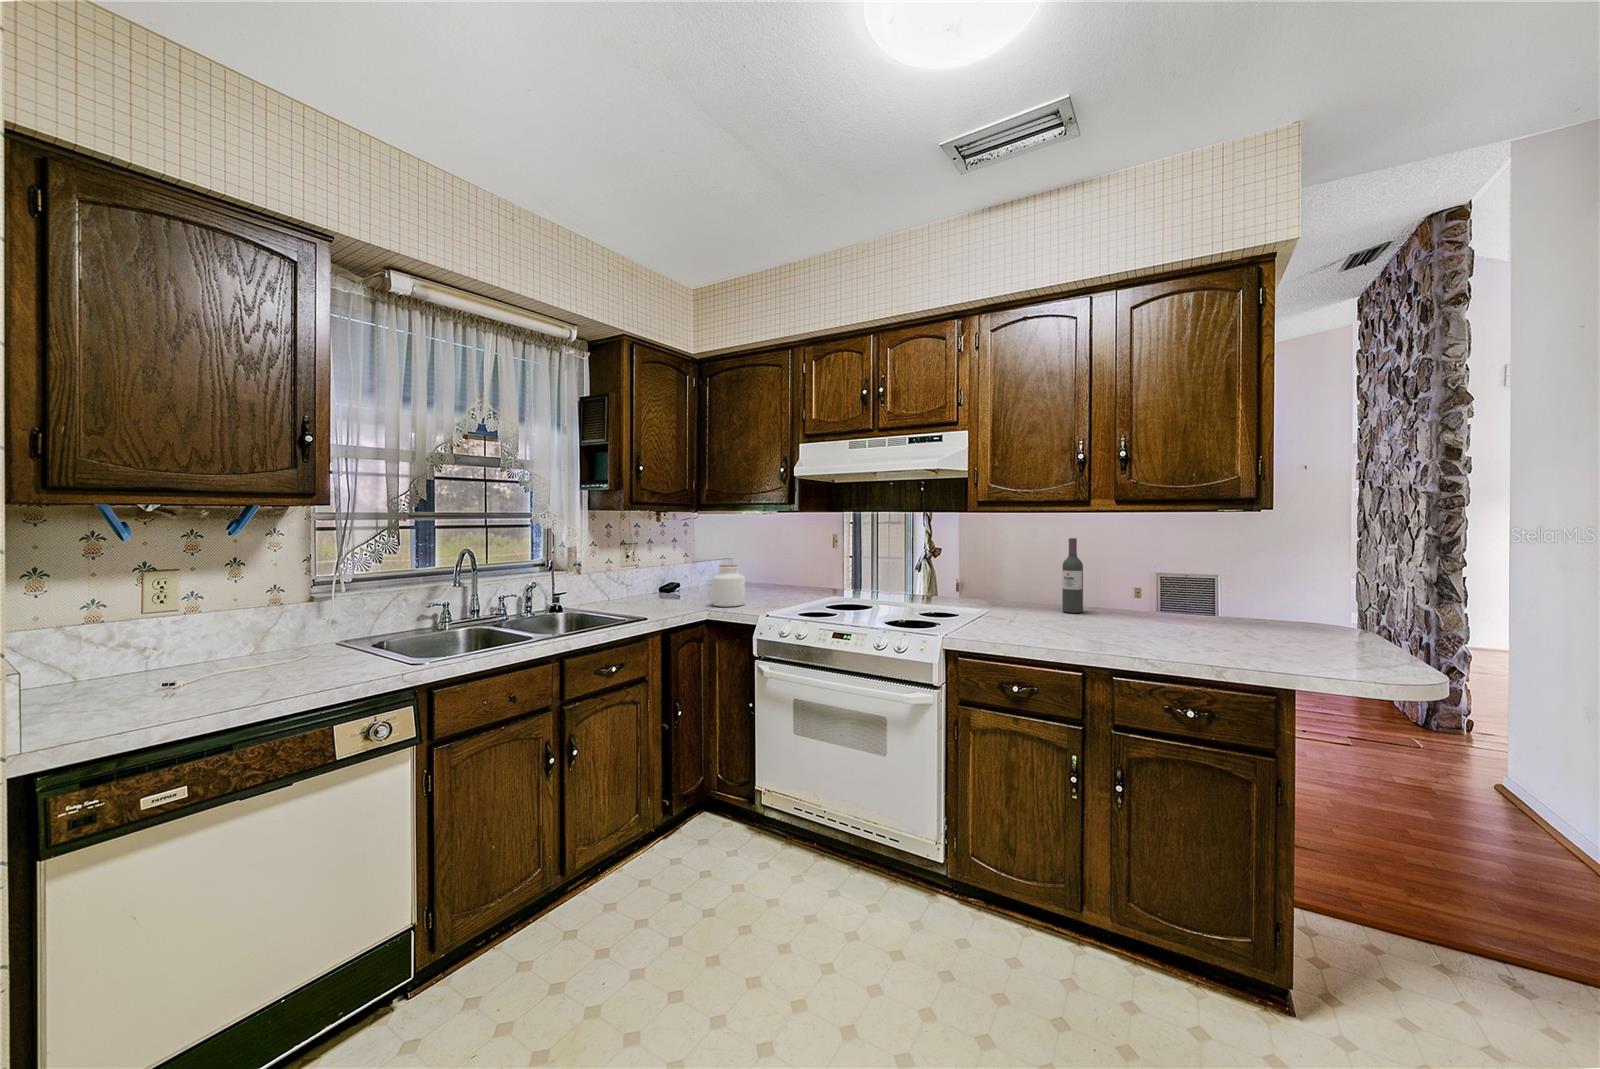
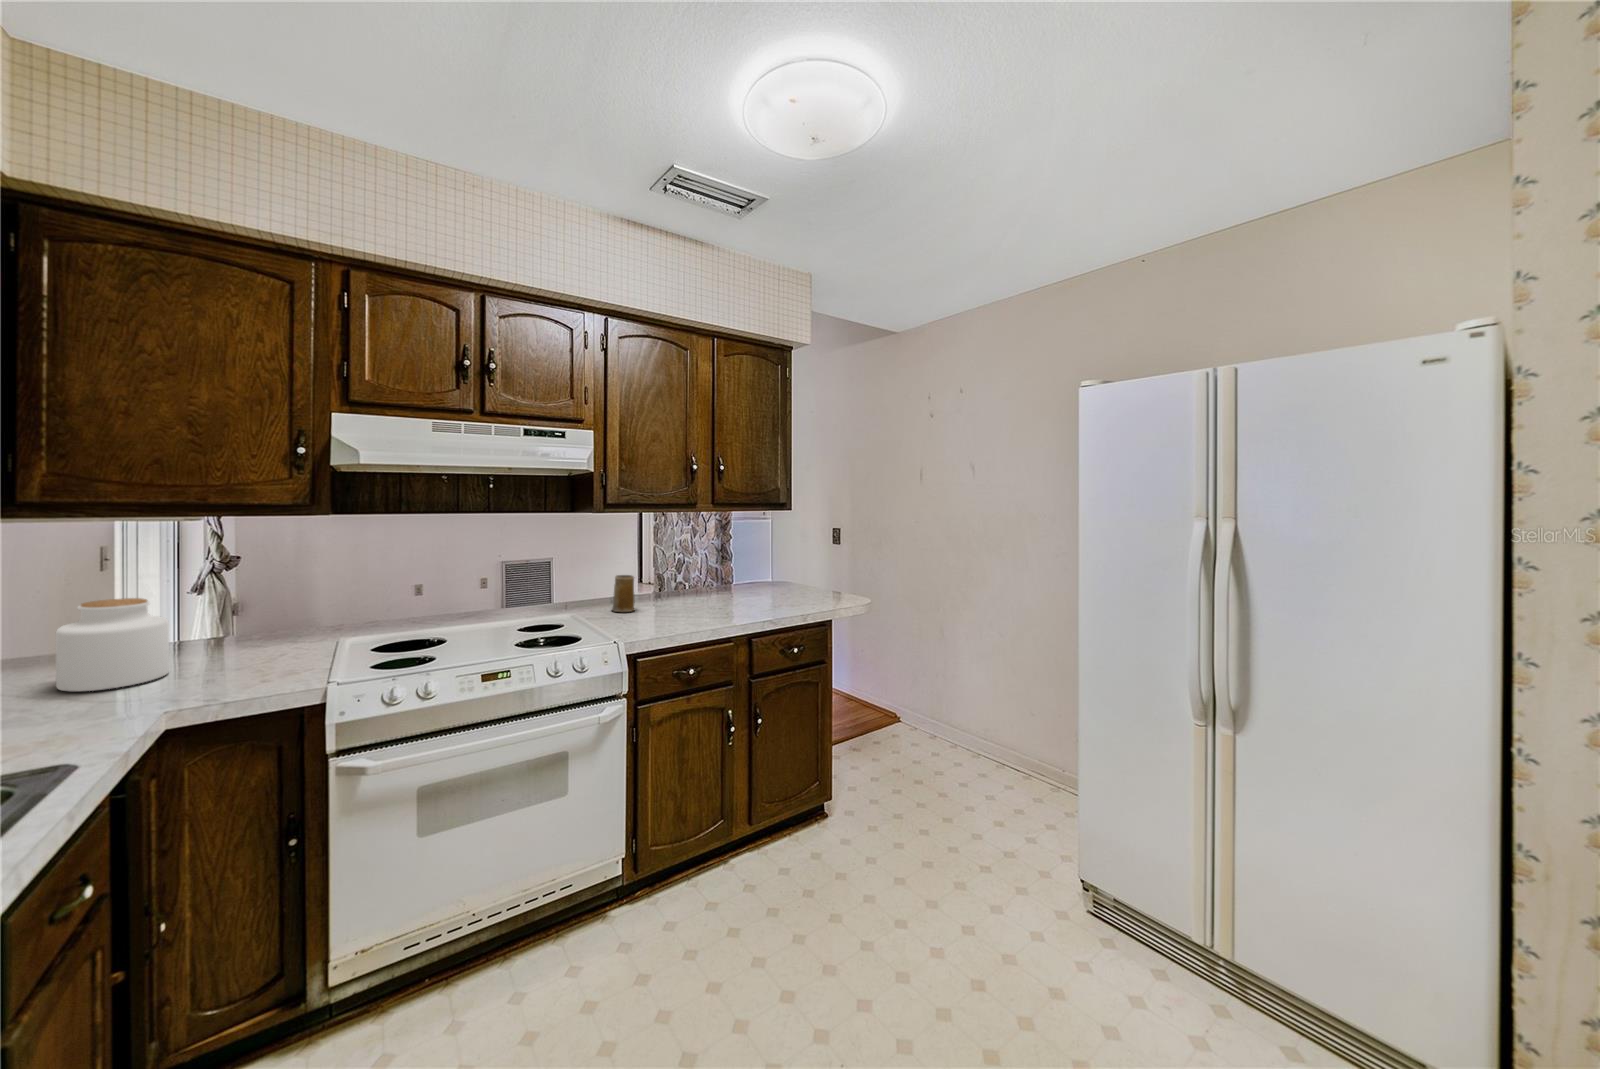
wine bottle: present [1062,538,1083,613] -> none [636,538,654,601]
mug: none [1011,577,1036,617] -> present [612,575,635,612]

